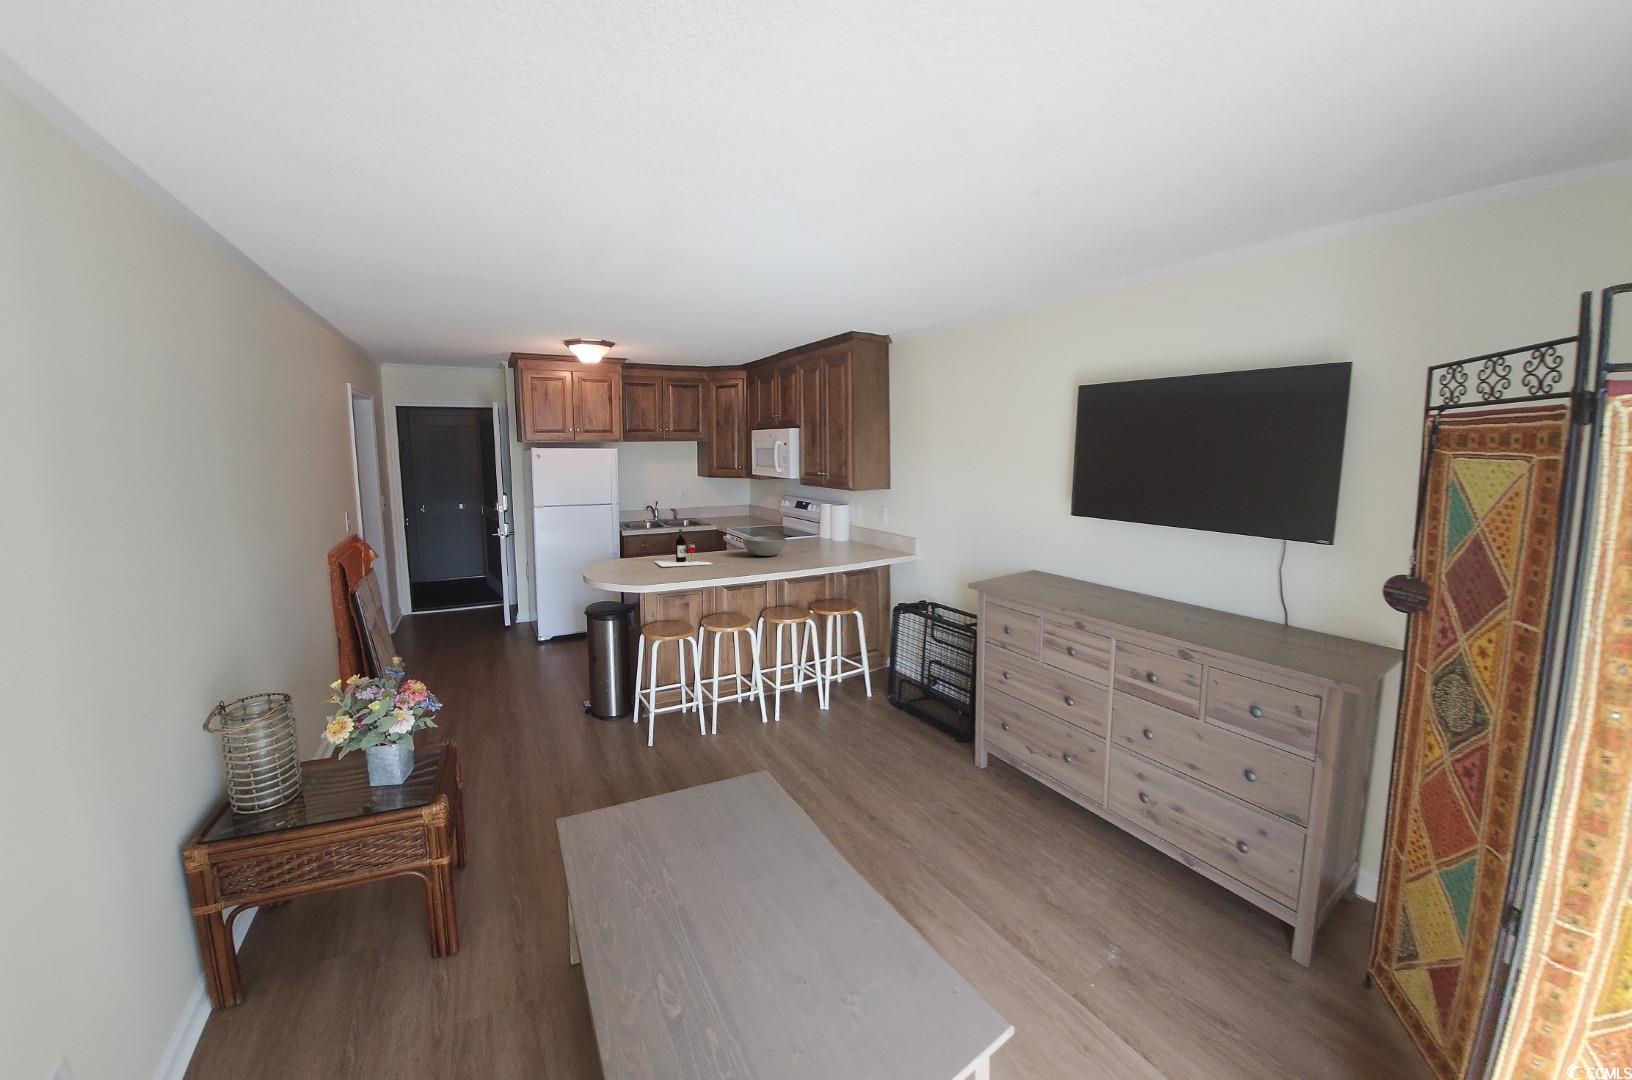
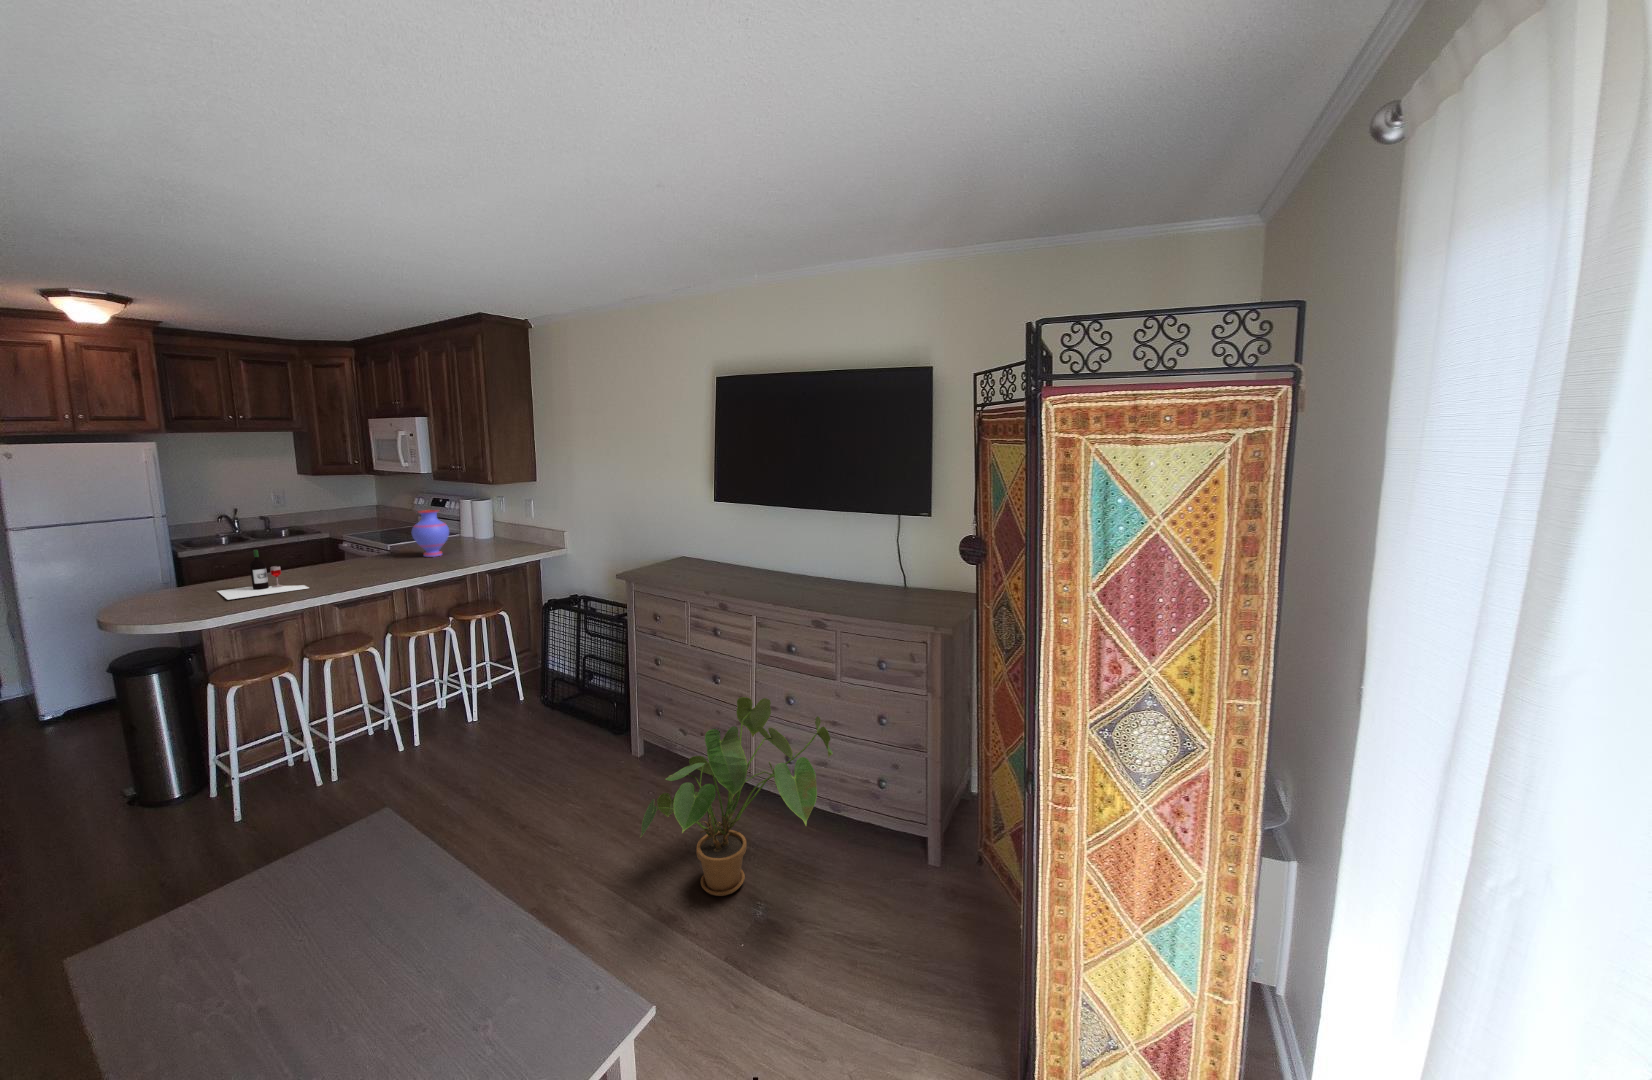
vase: none [785,507,815,550] -> present [412,510,449,557]
bowl: present [742,536,786,556] -> none [352,546,412,570]
house plant: none [996,717,1238,936] -> present [641,697,833,896]

